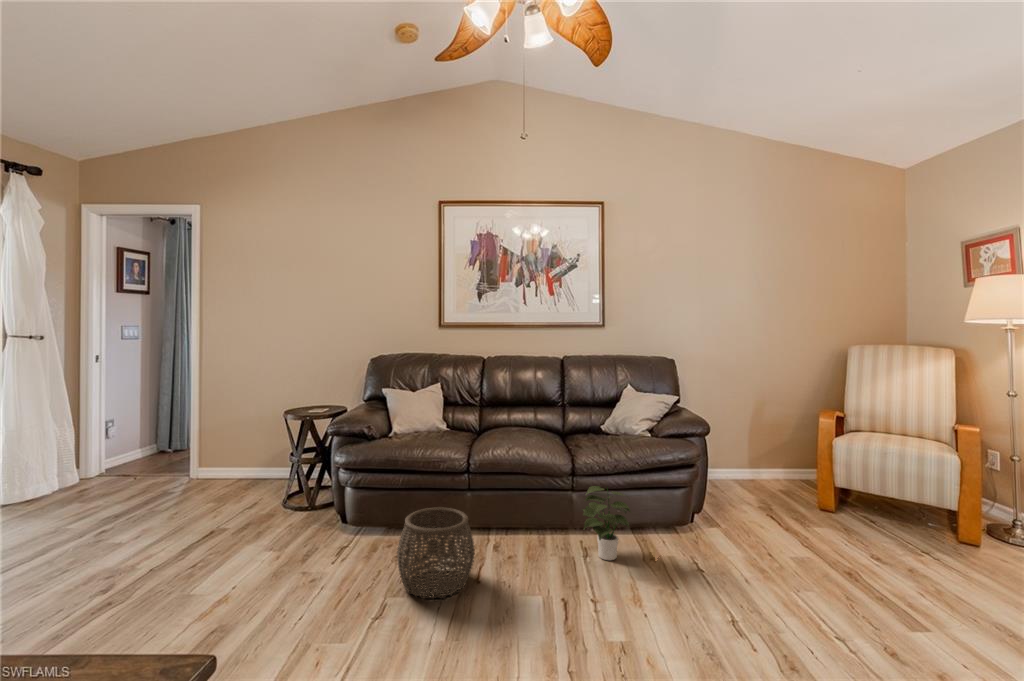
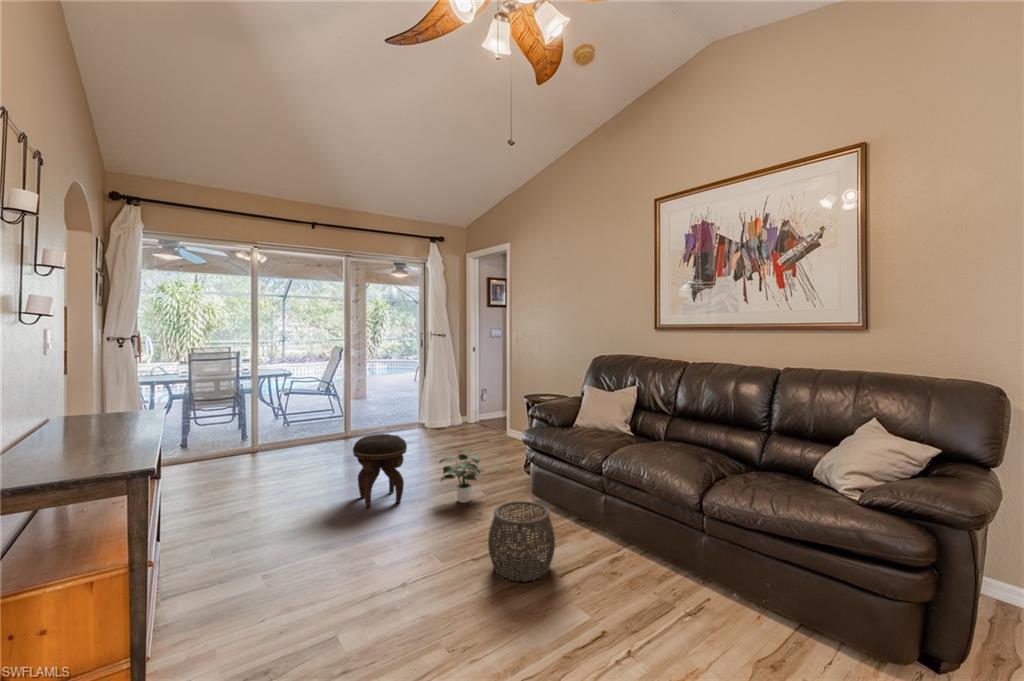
footstool: none [53,480,170,615] -> present [353,434,407,508]
potted plant: present [583,486,631,560] -> present [440,449,483,503]

